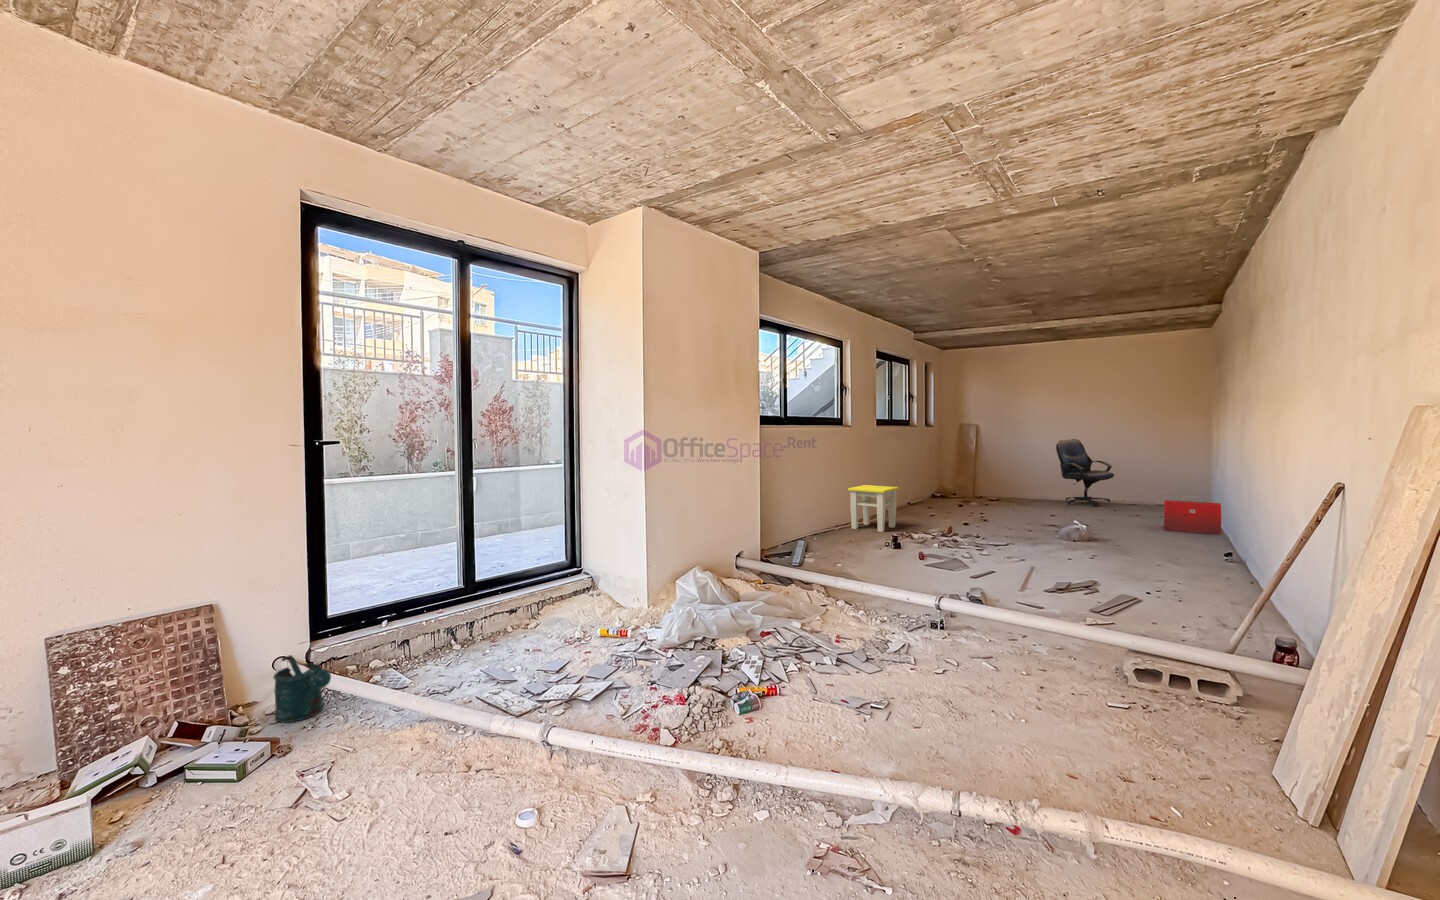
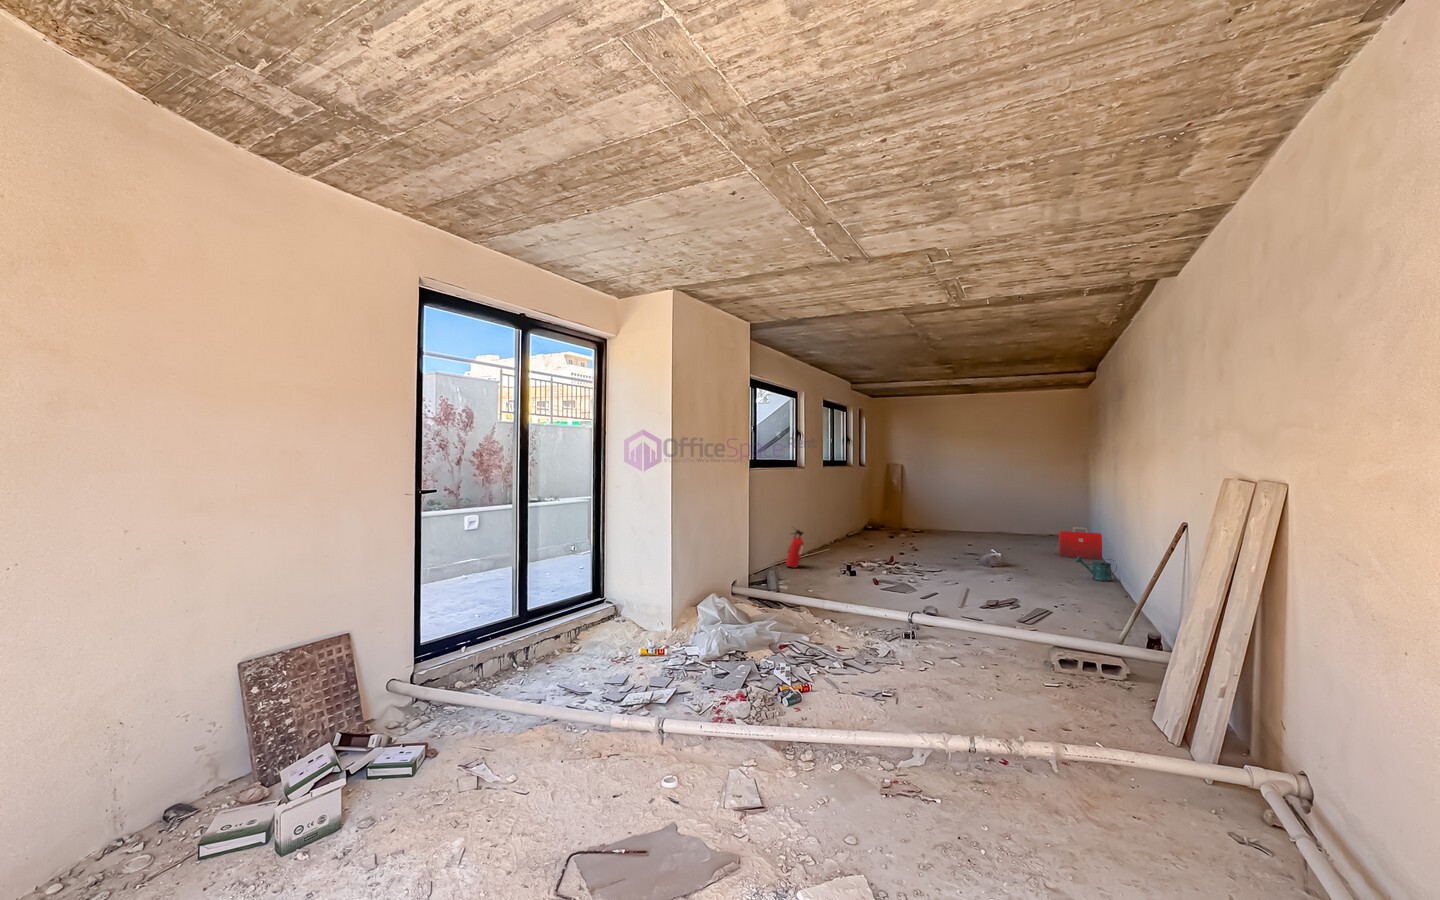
office chair: present [1056,439,1114,506] -> none [970,477,1018,536]
stool: present [848,485,899,532] -> none [805,519,848,561]
fire extinguisher: none [822,493,842,539] -> present [786,530,804,568]
watering can: present [274,655,331,723] -> present [1076,557,1117,582]

